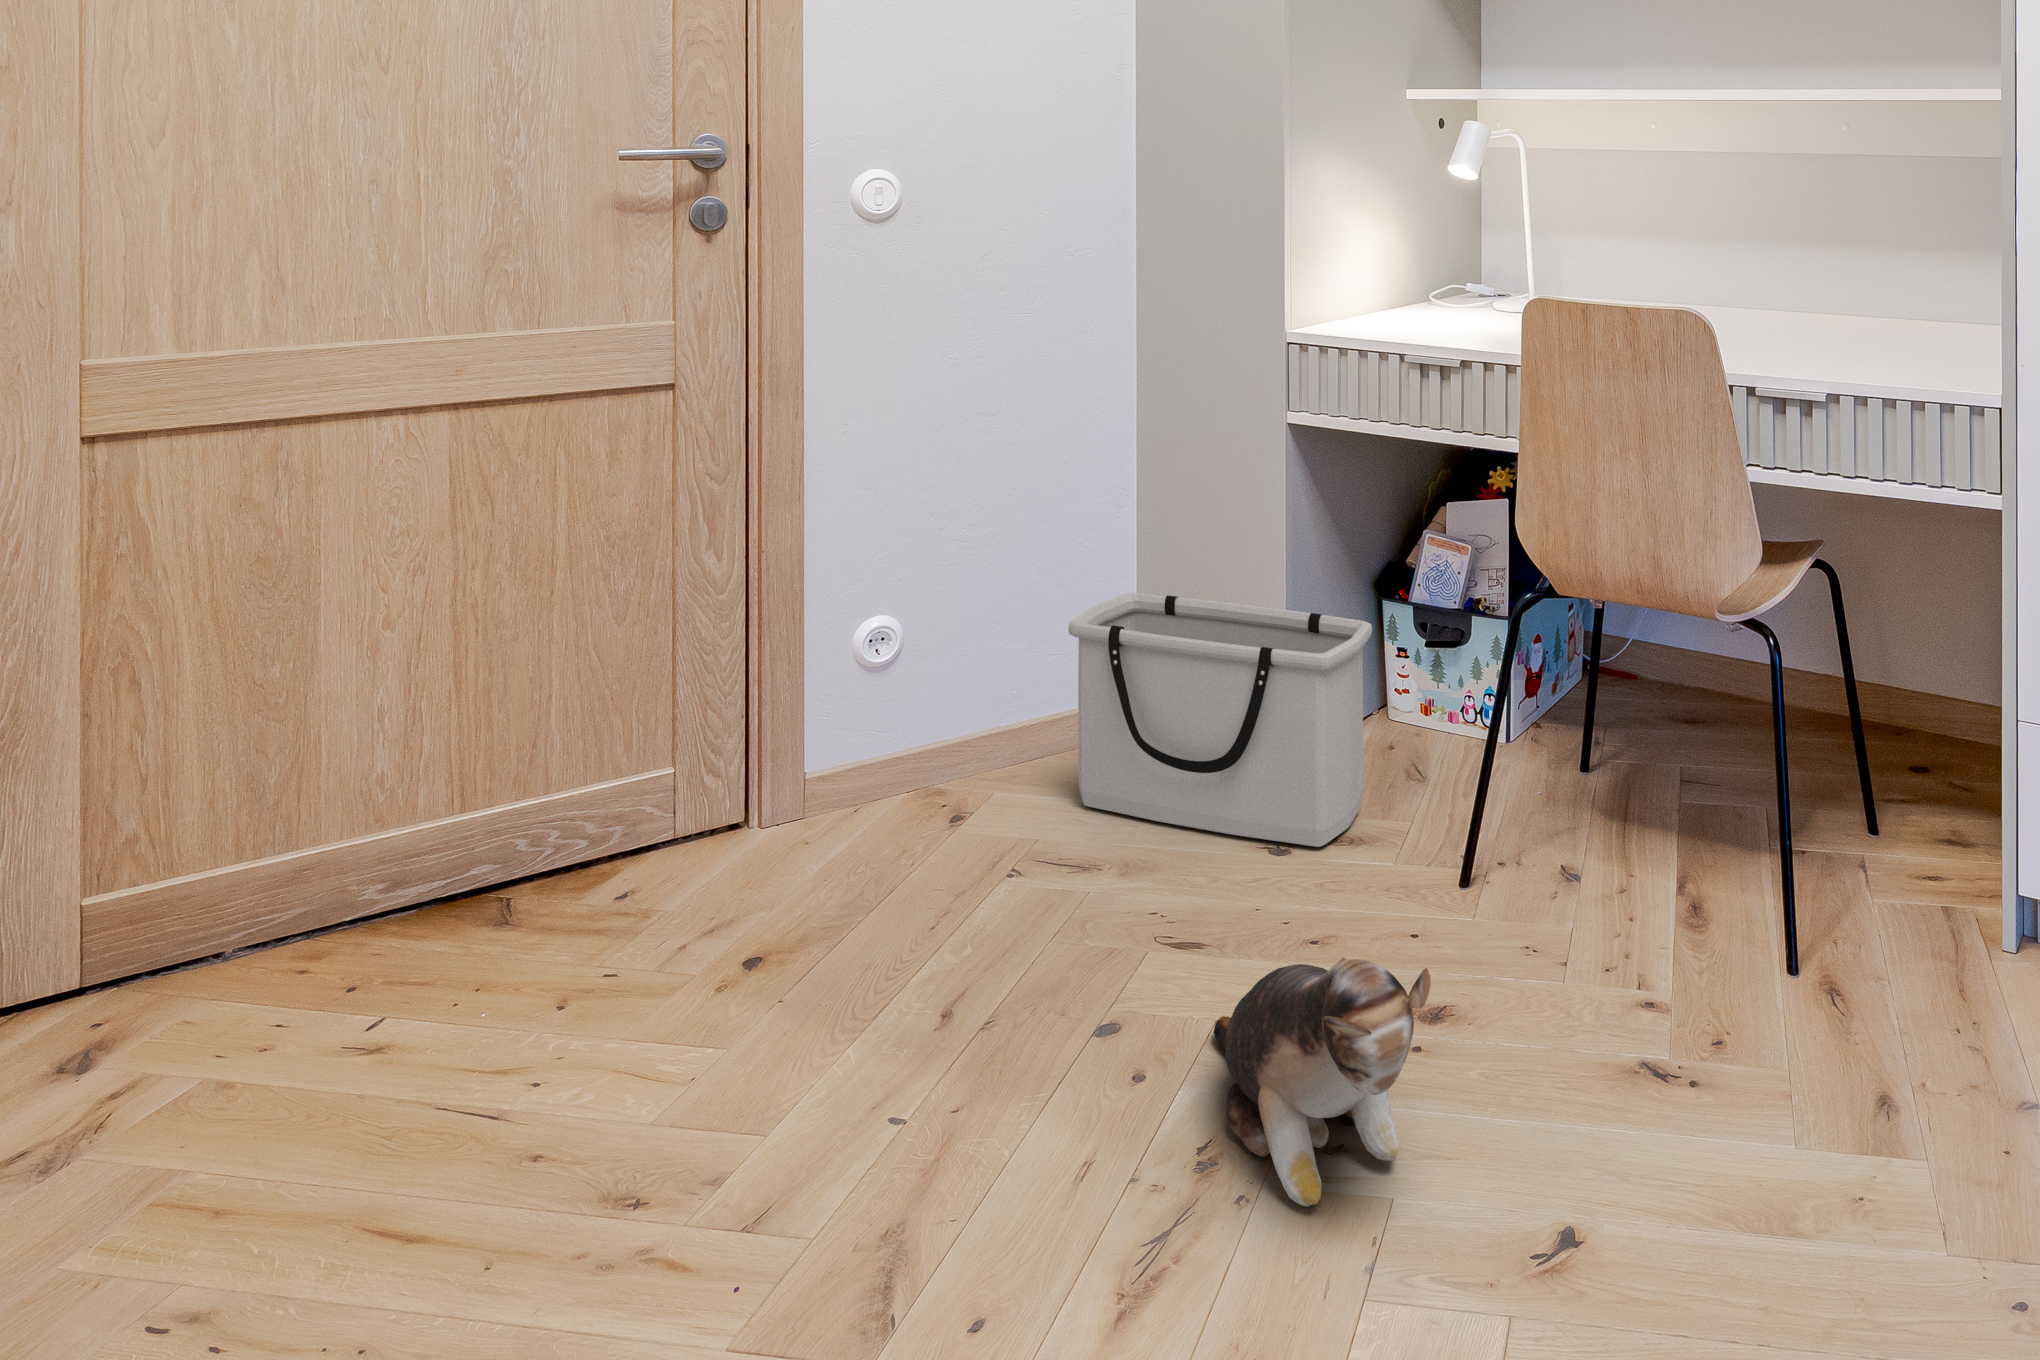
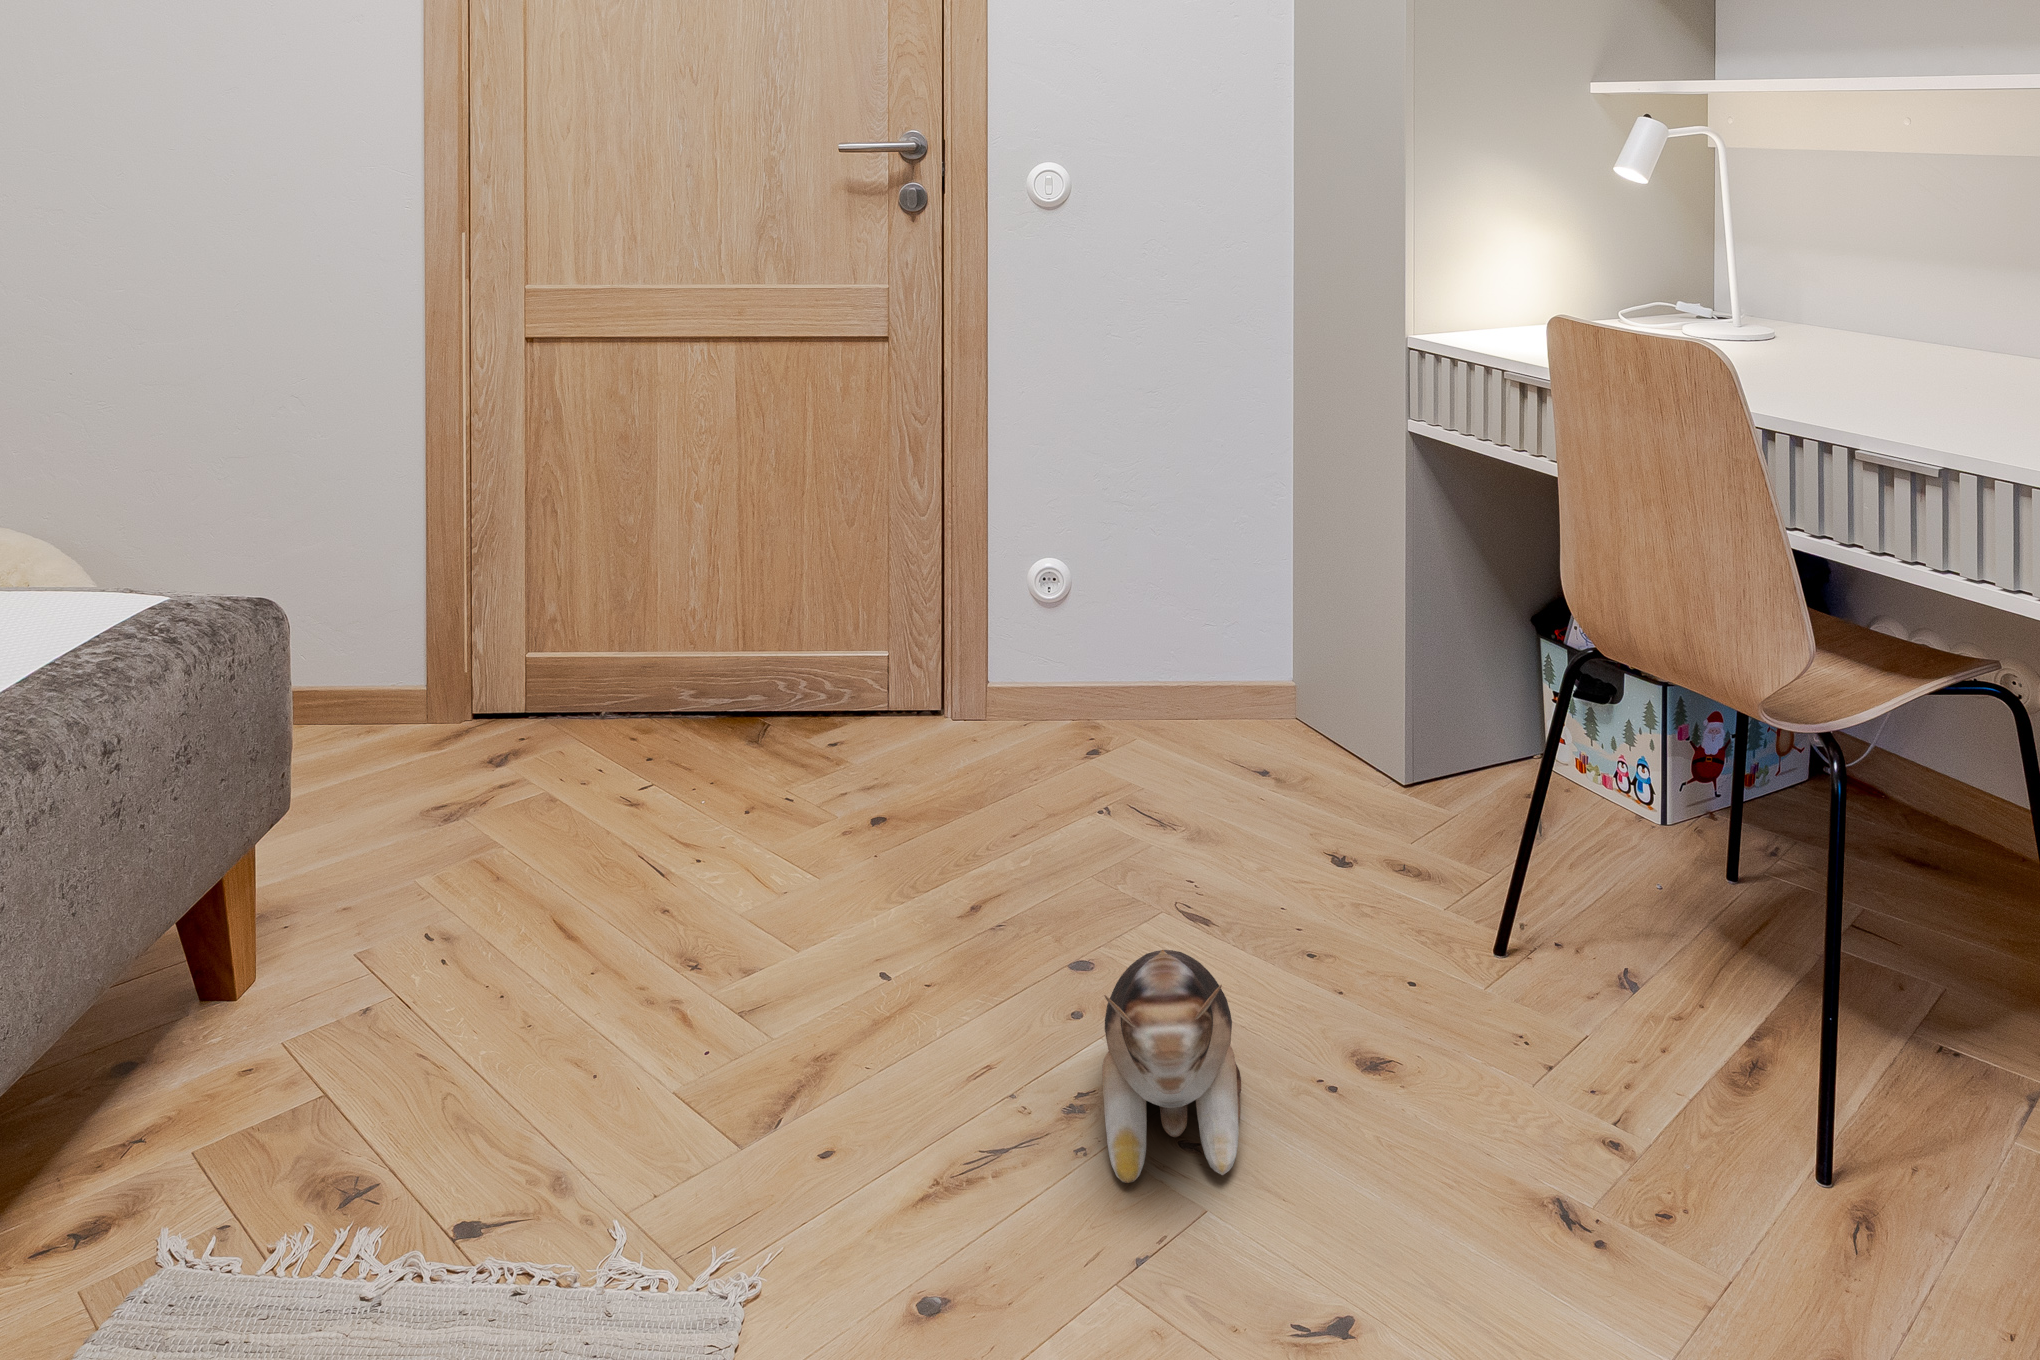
storage bin: present [1068,593,1372,847] -> none [1188,577,1463,867]

